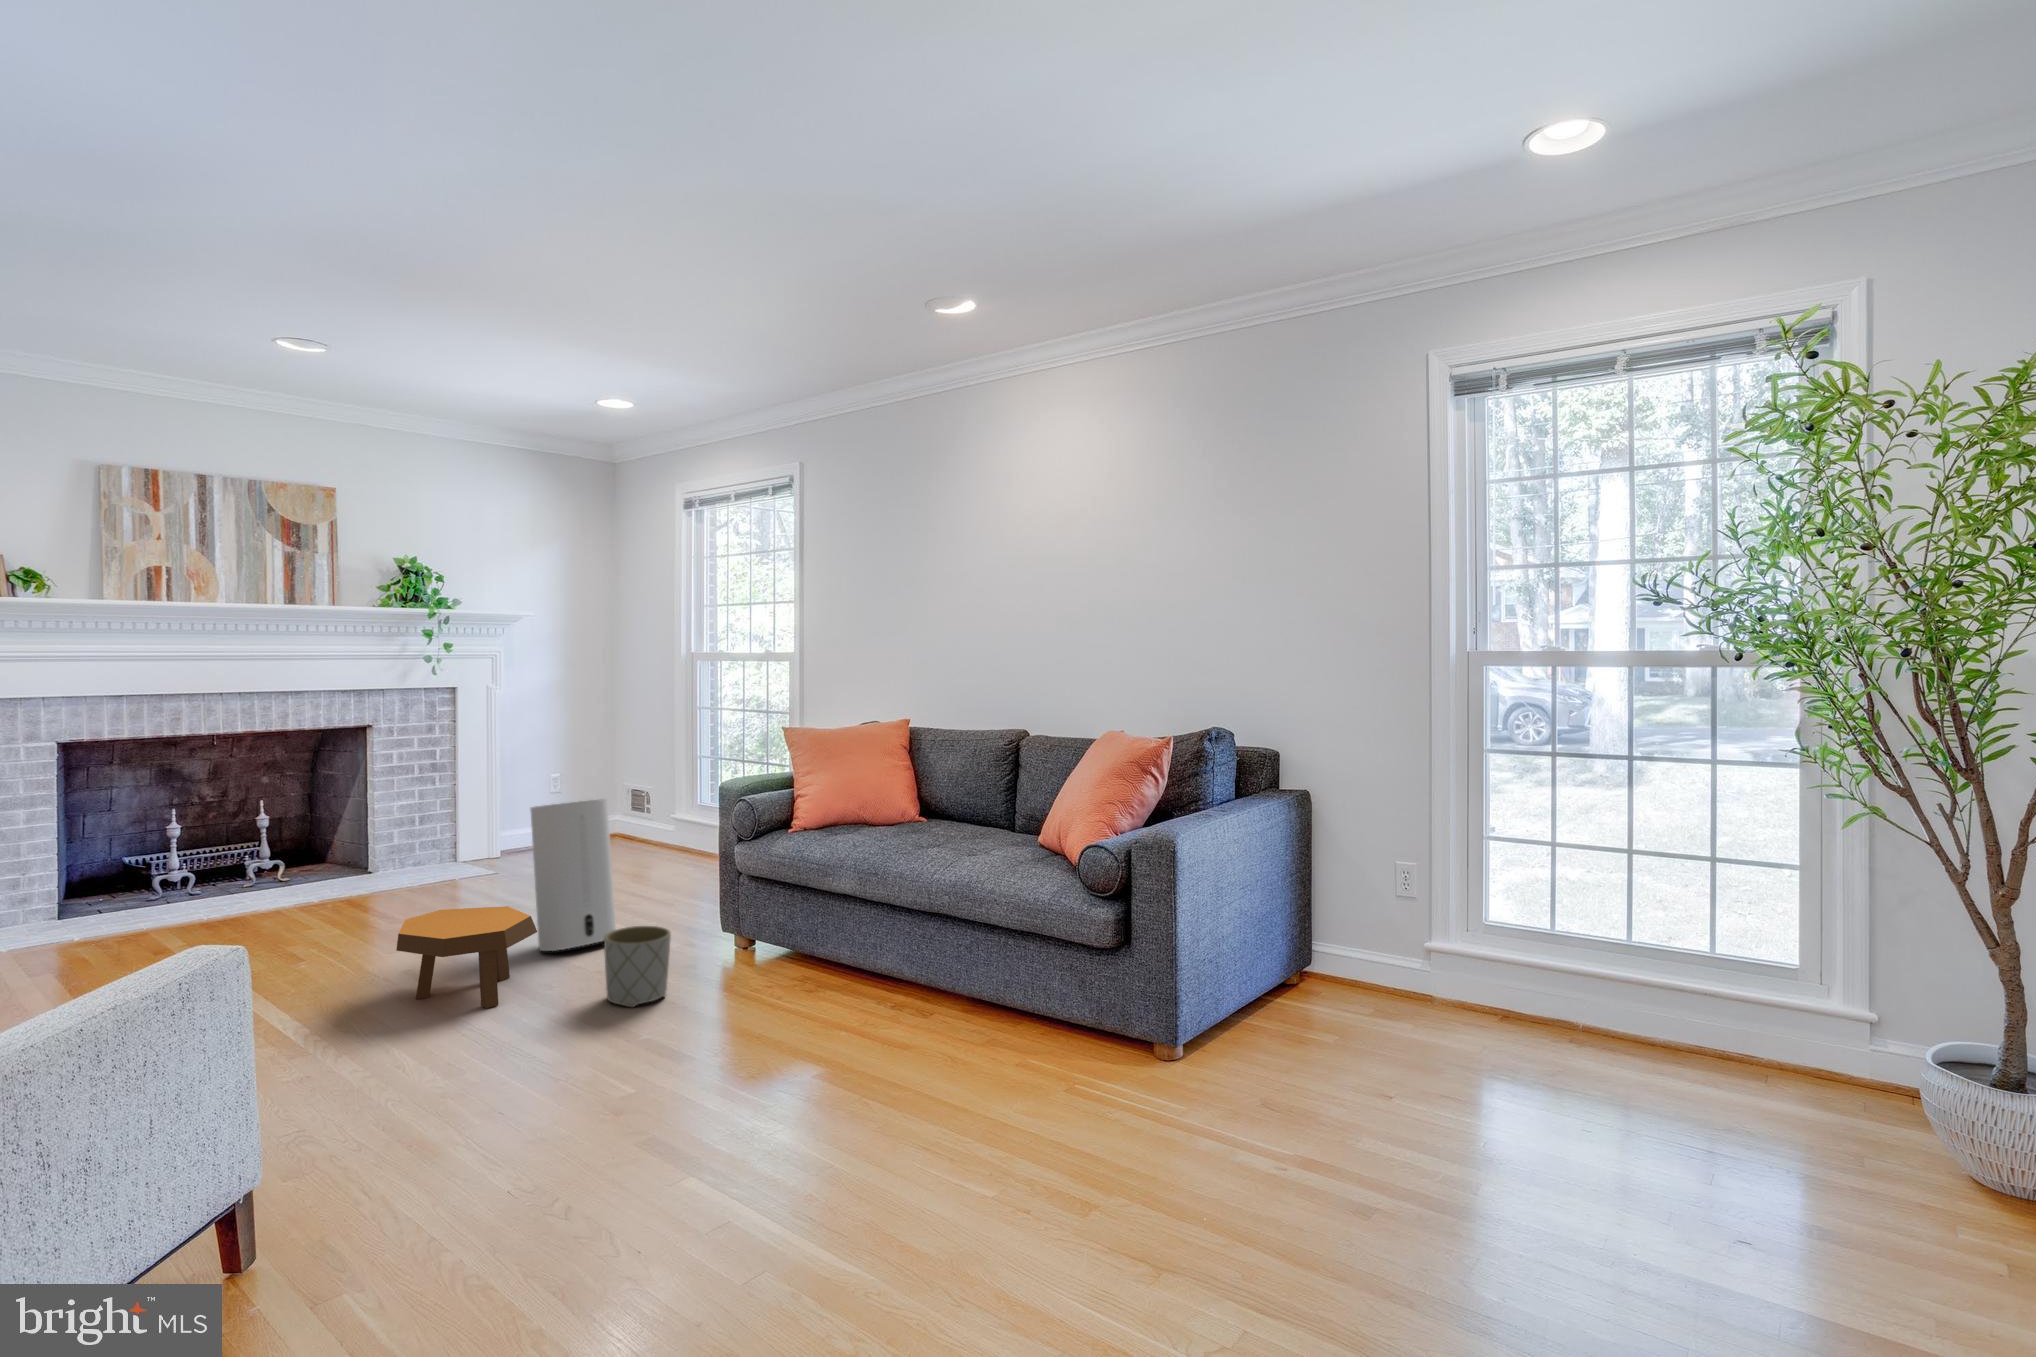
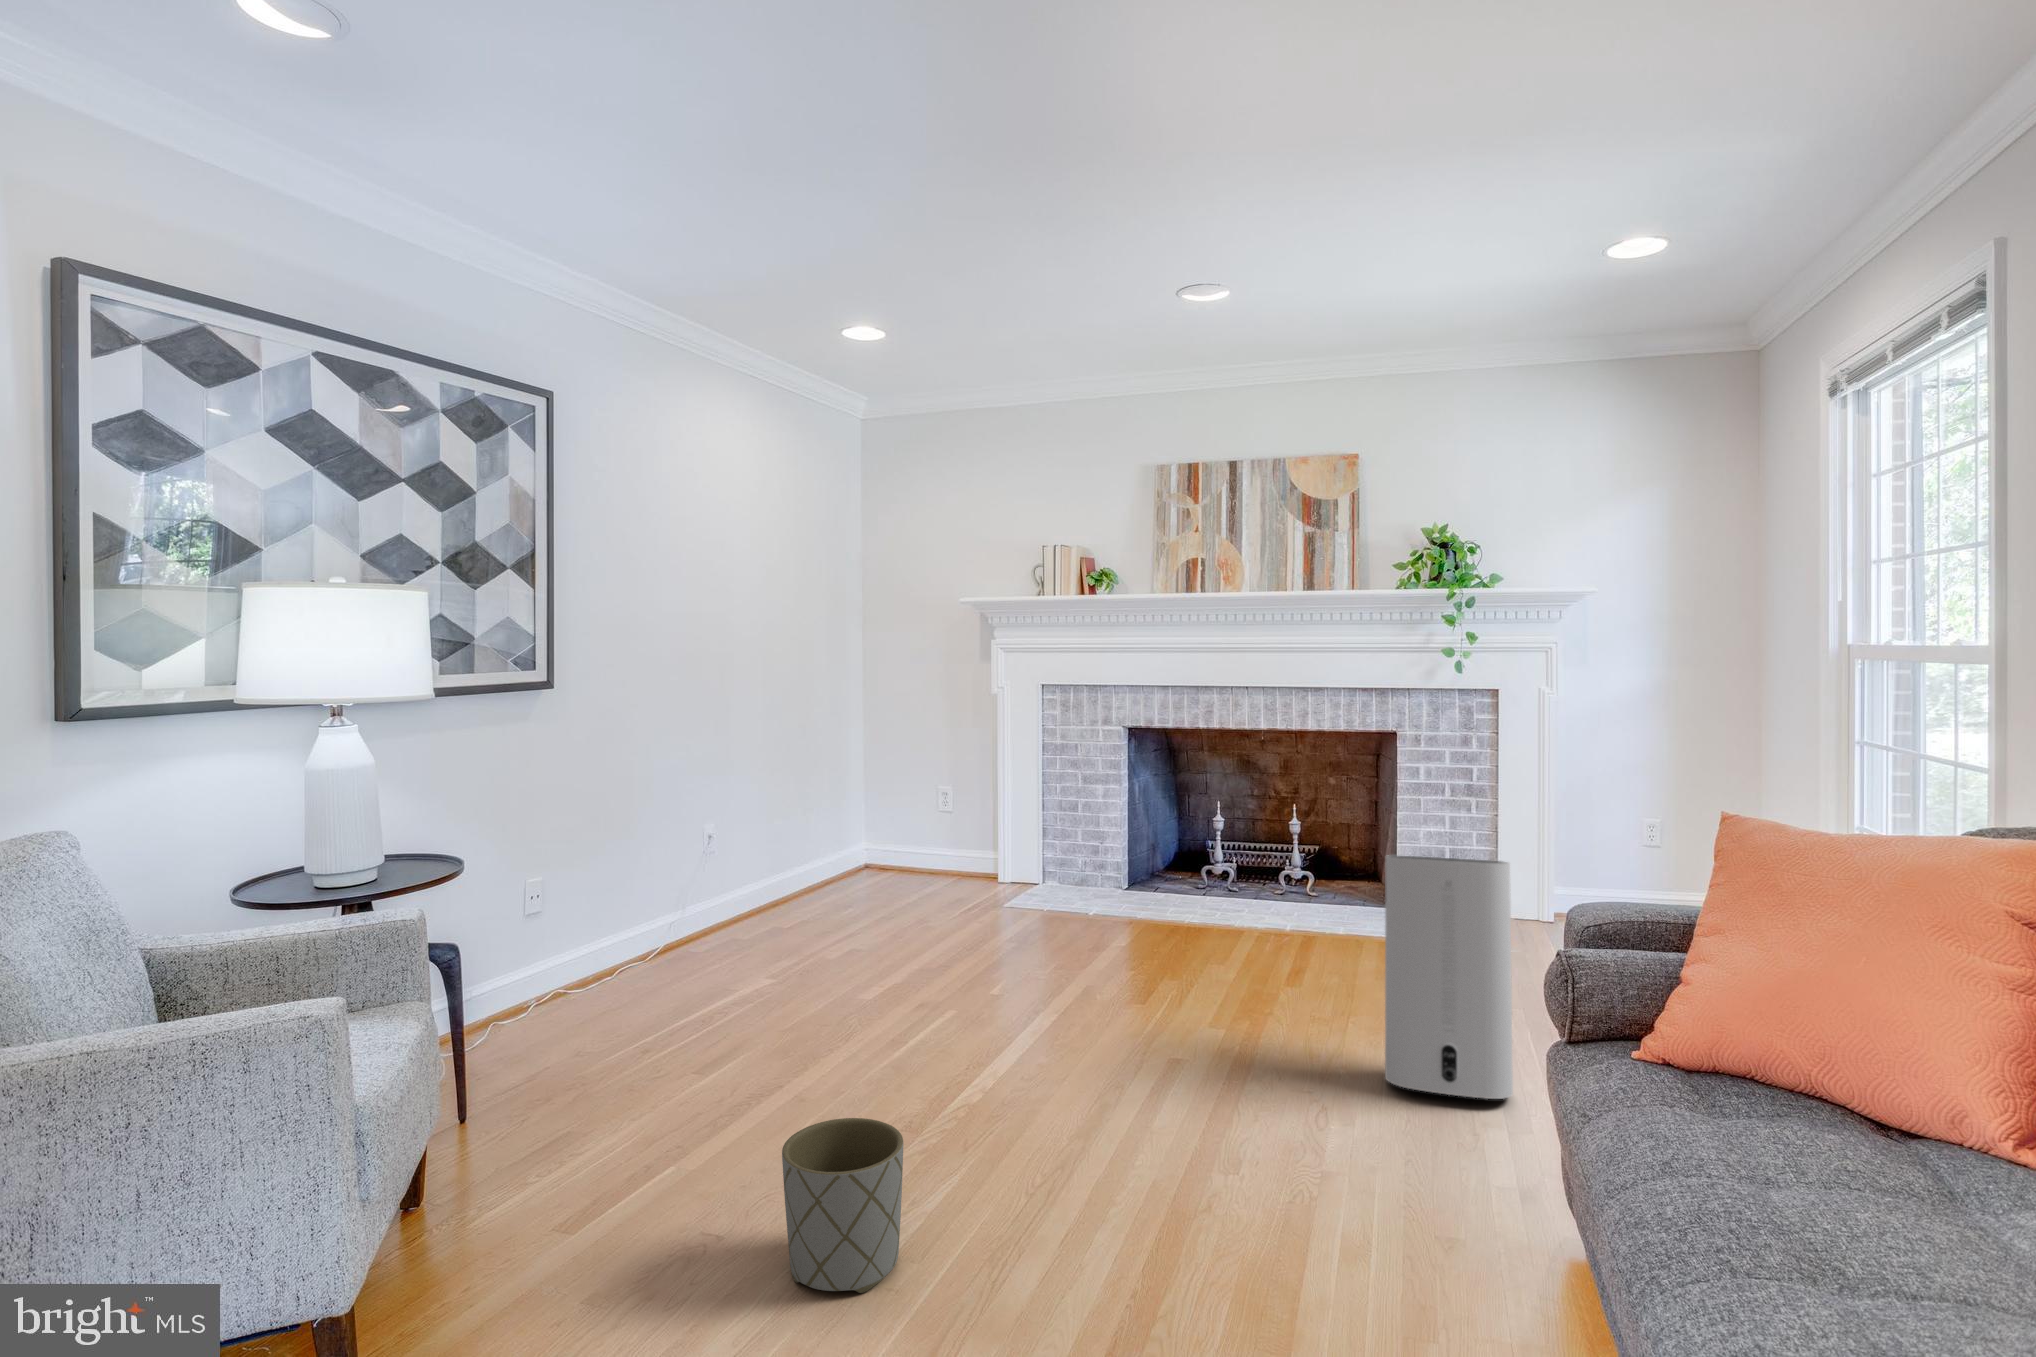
footstool: present [396,906,537,1008] -> none [1138,974,1313,1137]
planter: present [604,926,671,1007] -> present [782,1118,903,1293]

